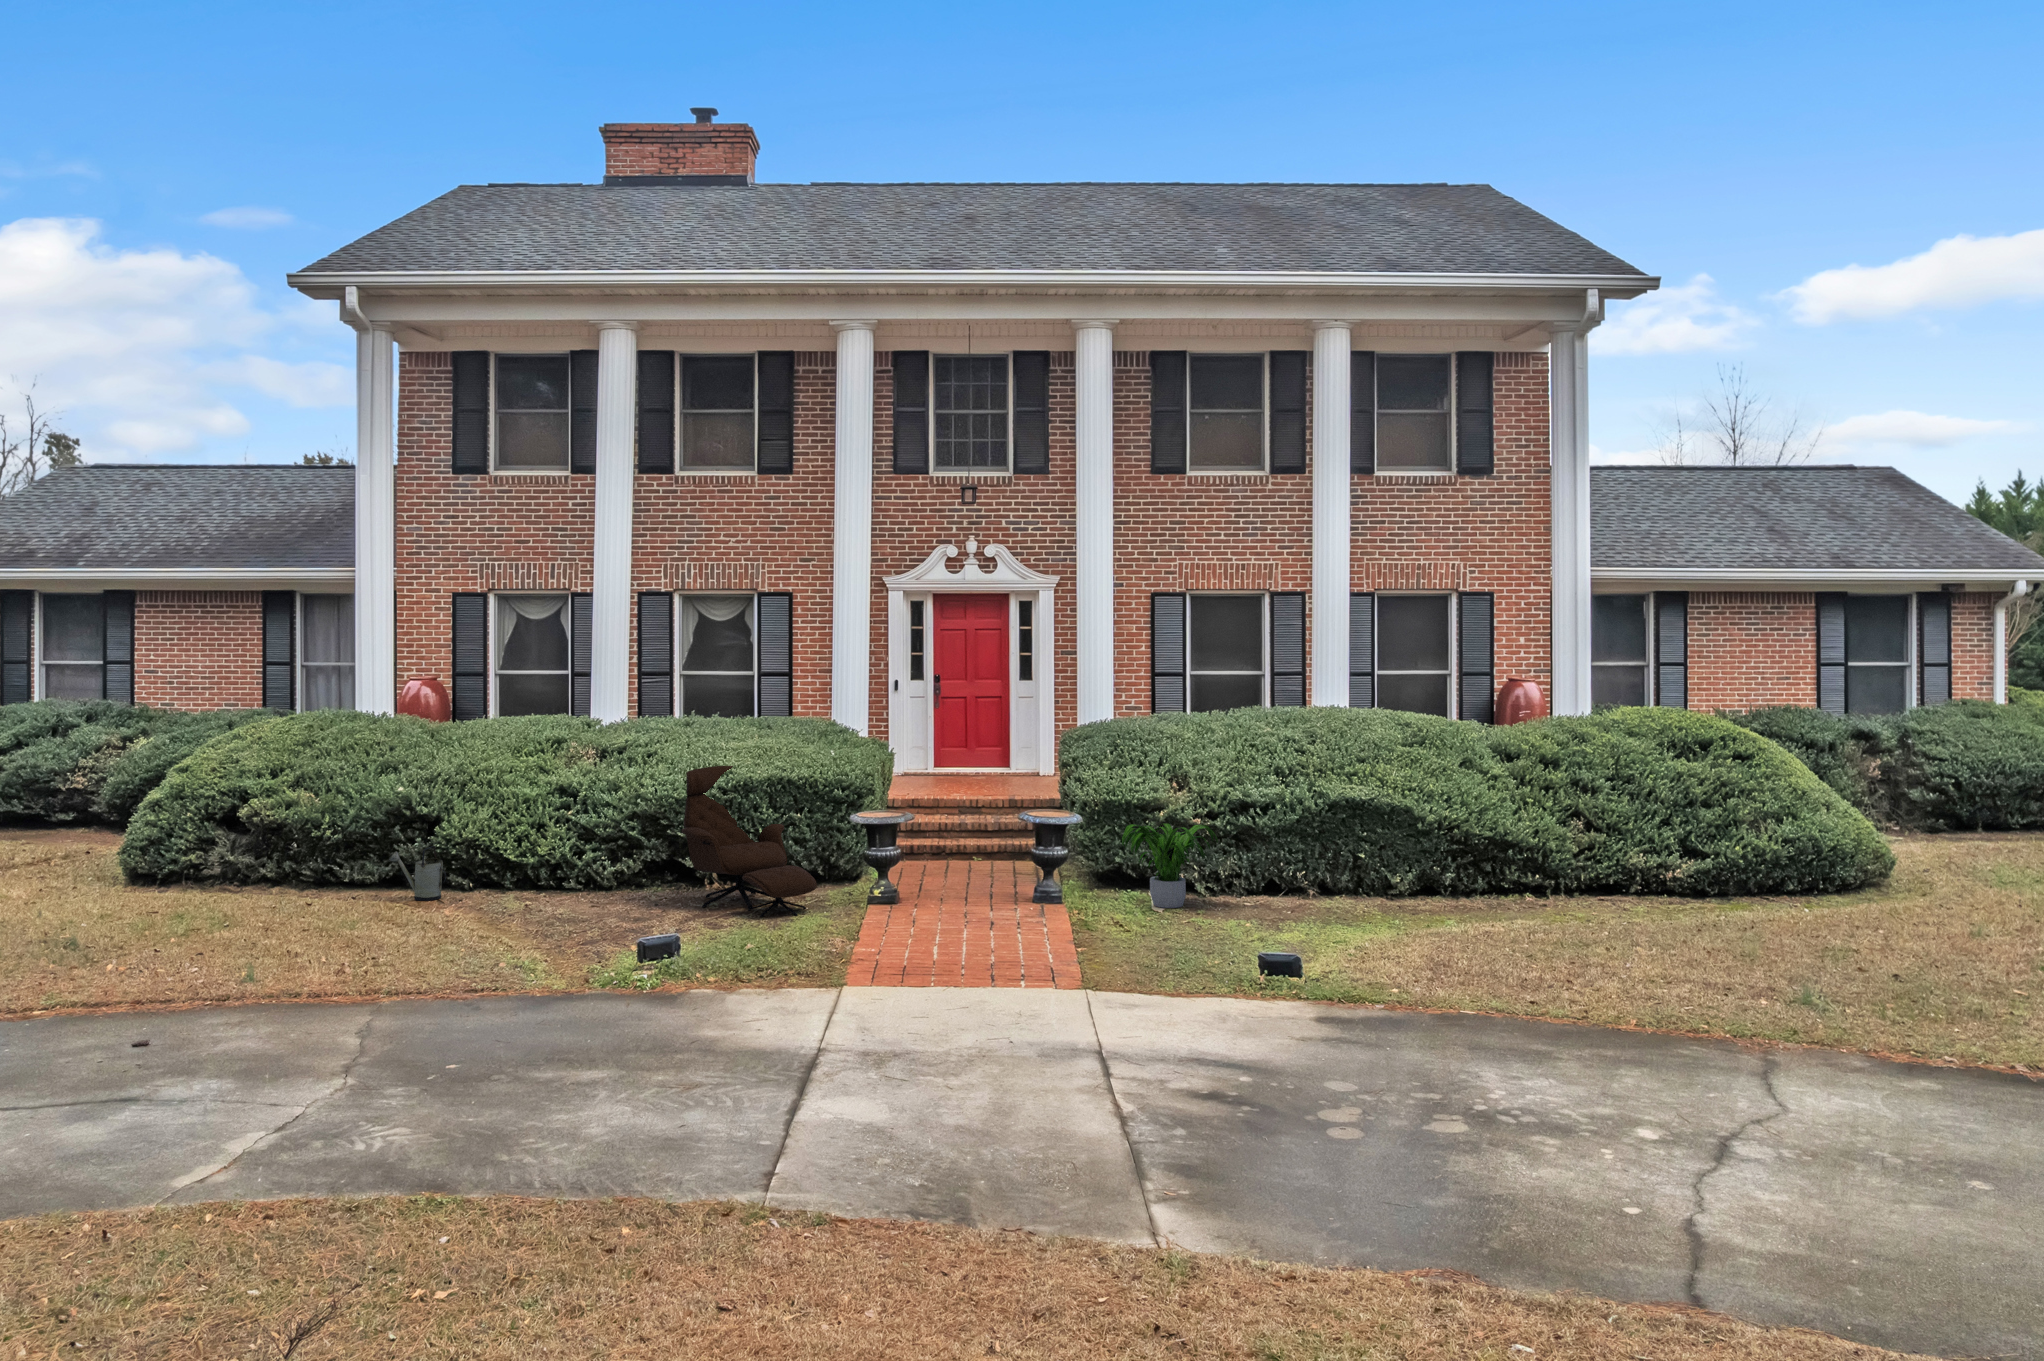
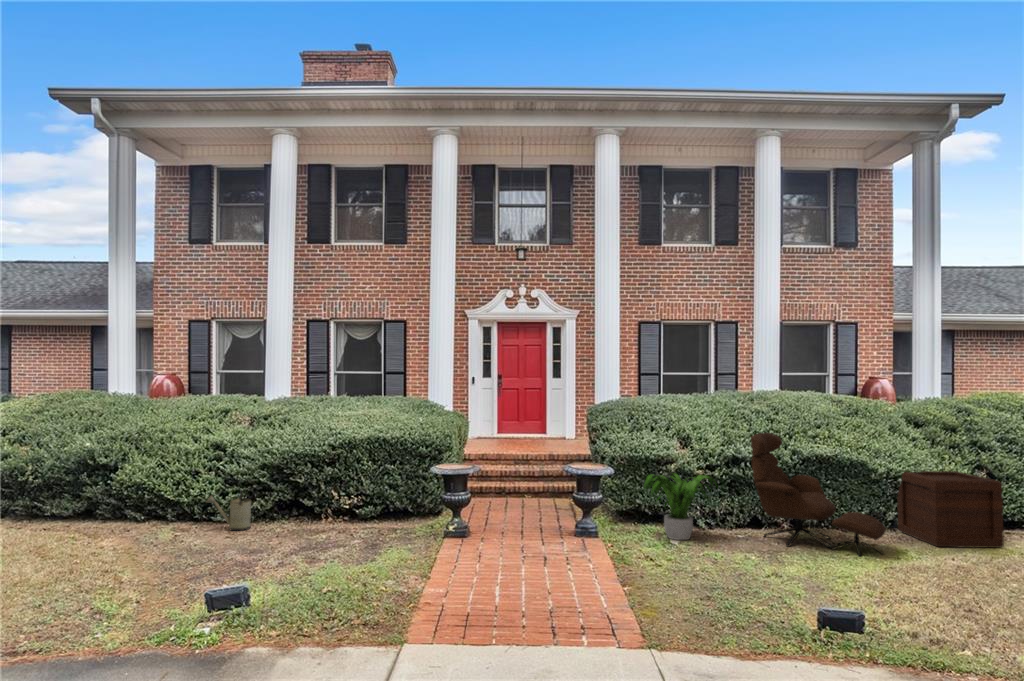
lounge chair: present [681,766,817,917] -> present [751,433,886,556]
wooden crate: none [1457,819,1571,914] -> present [897,471,1004,548]
watering can: present [389,847,446,901] -> present [207,490,251,531]

